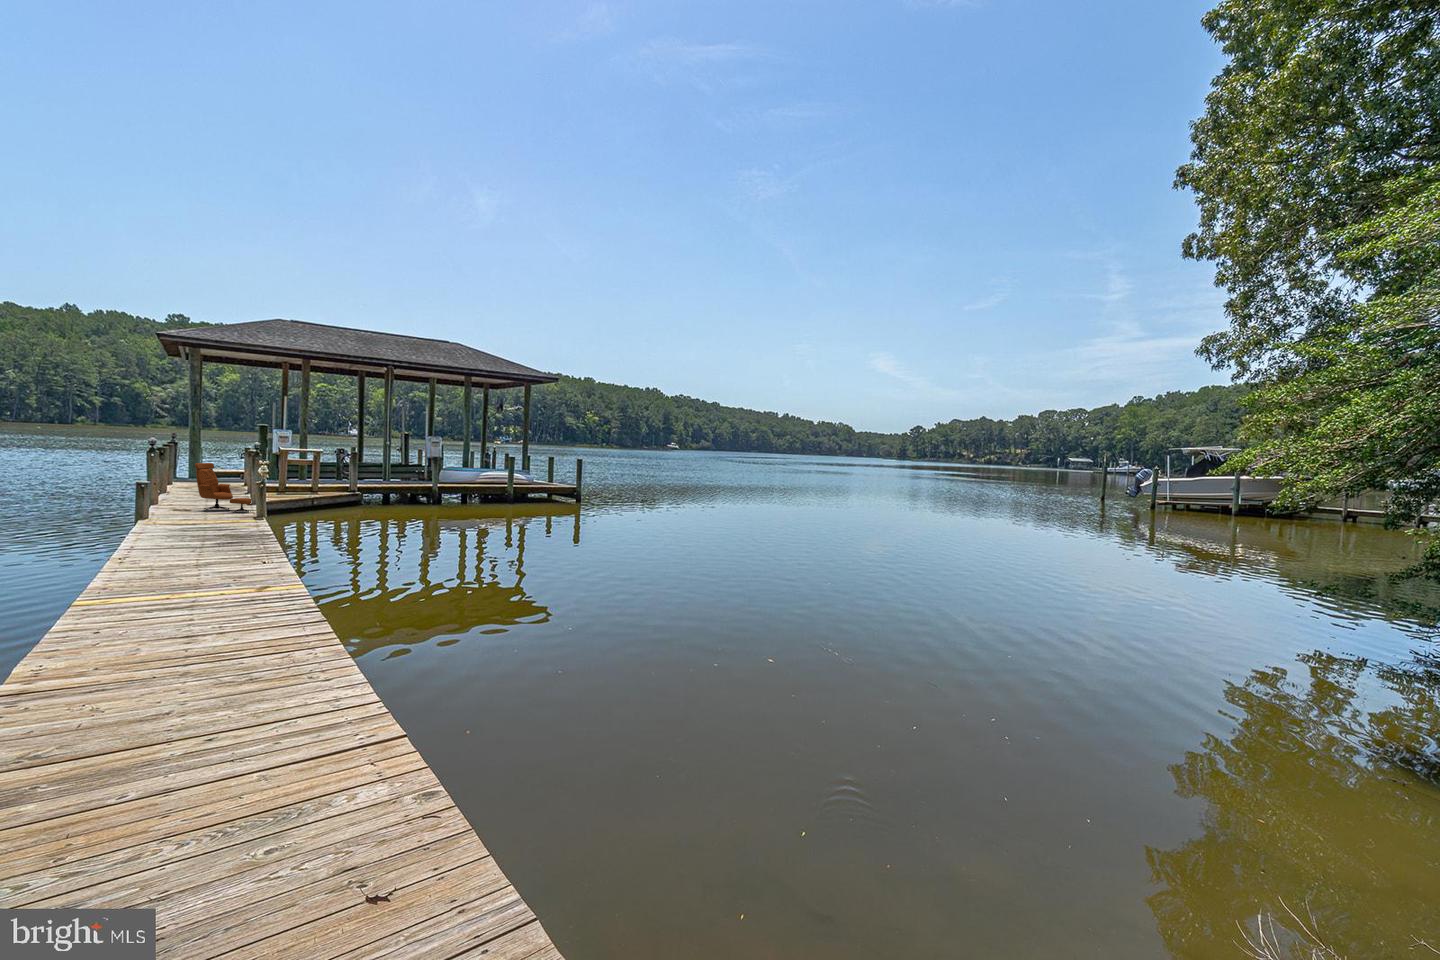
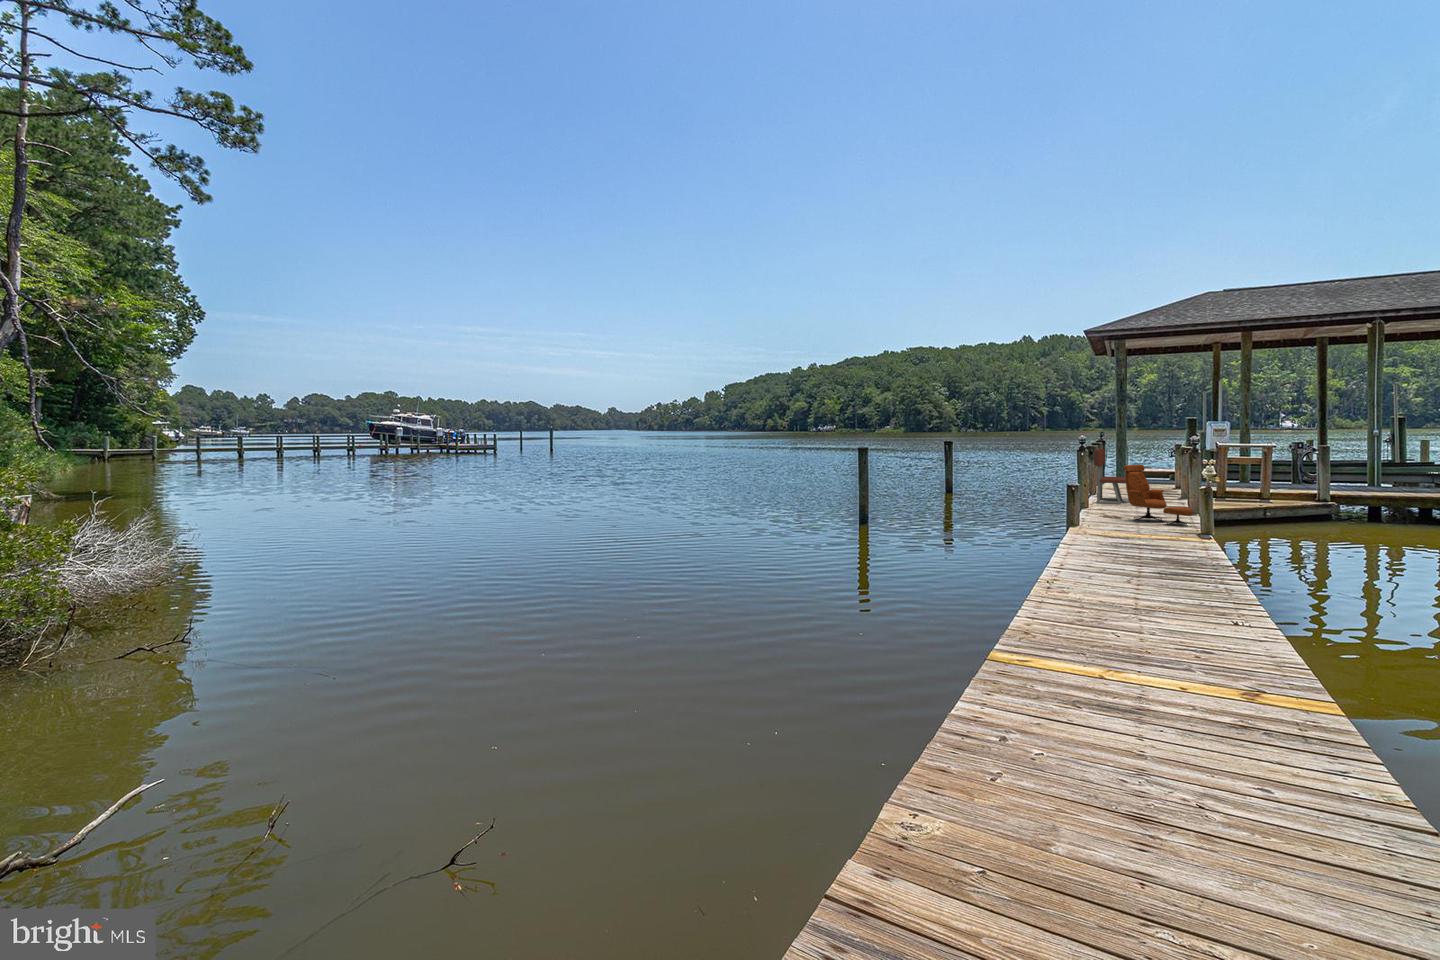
bench: none [167,448,204,499] -> present [1094,449,1126,504]

